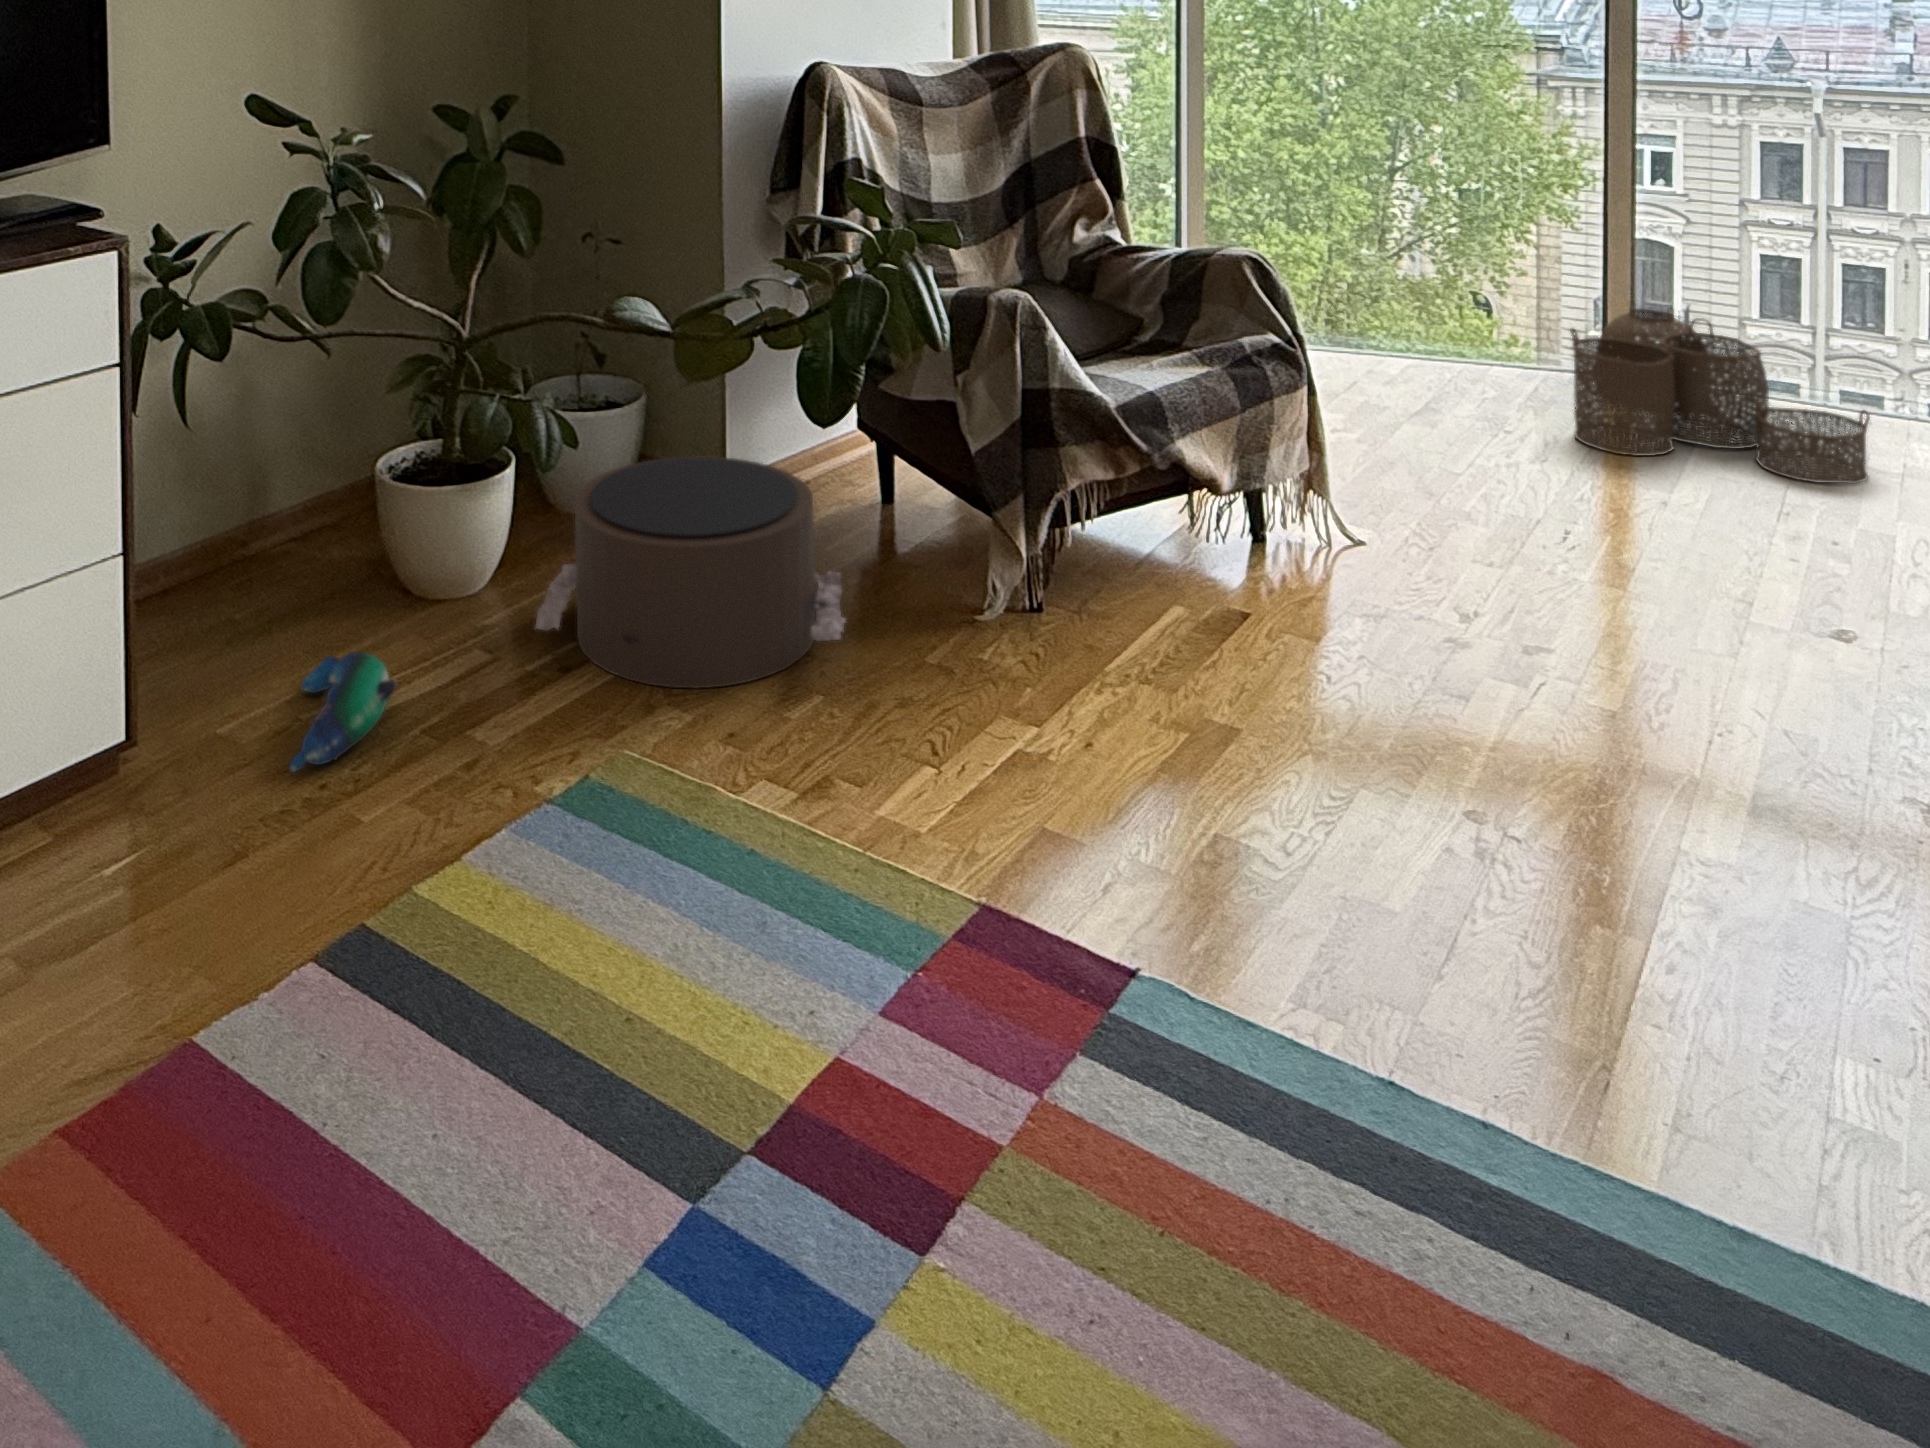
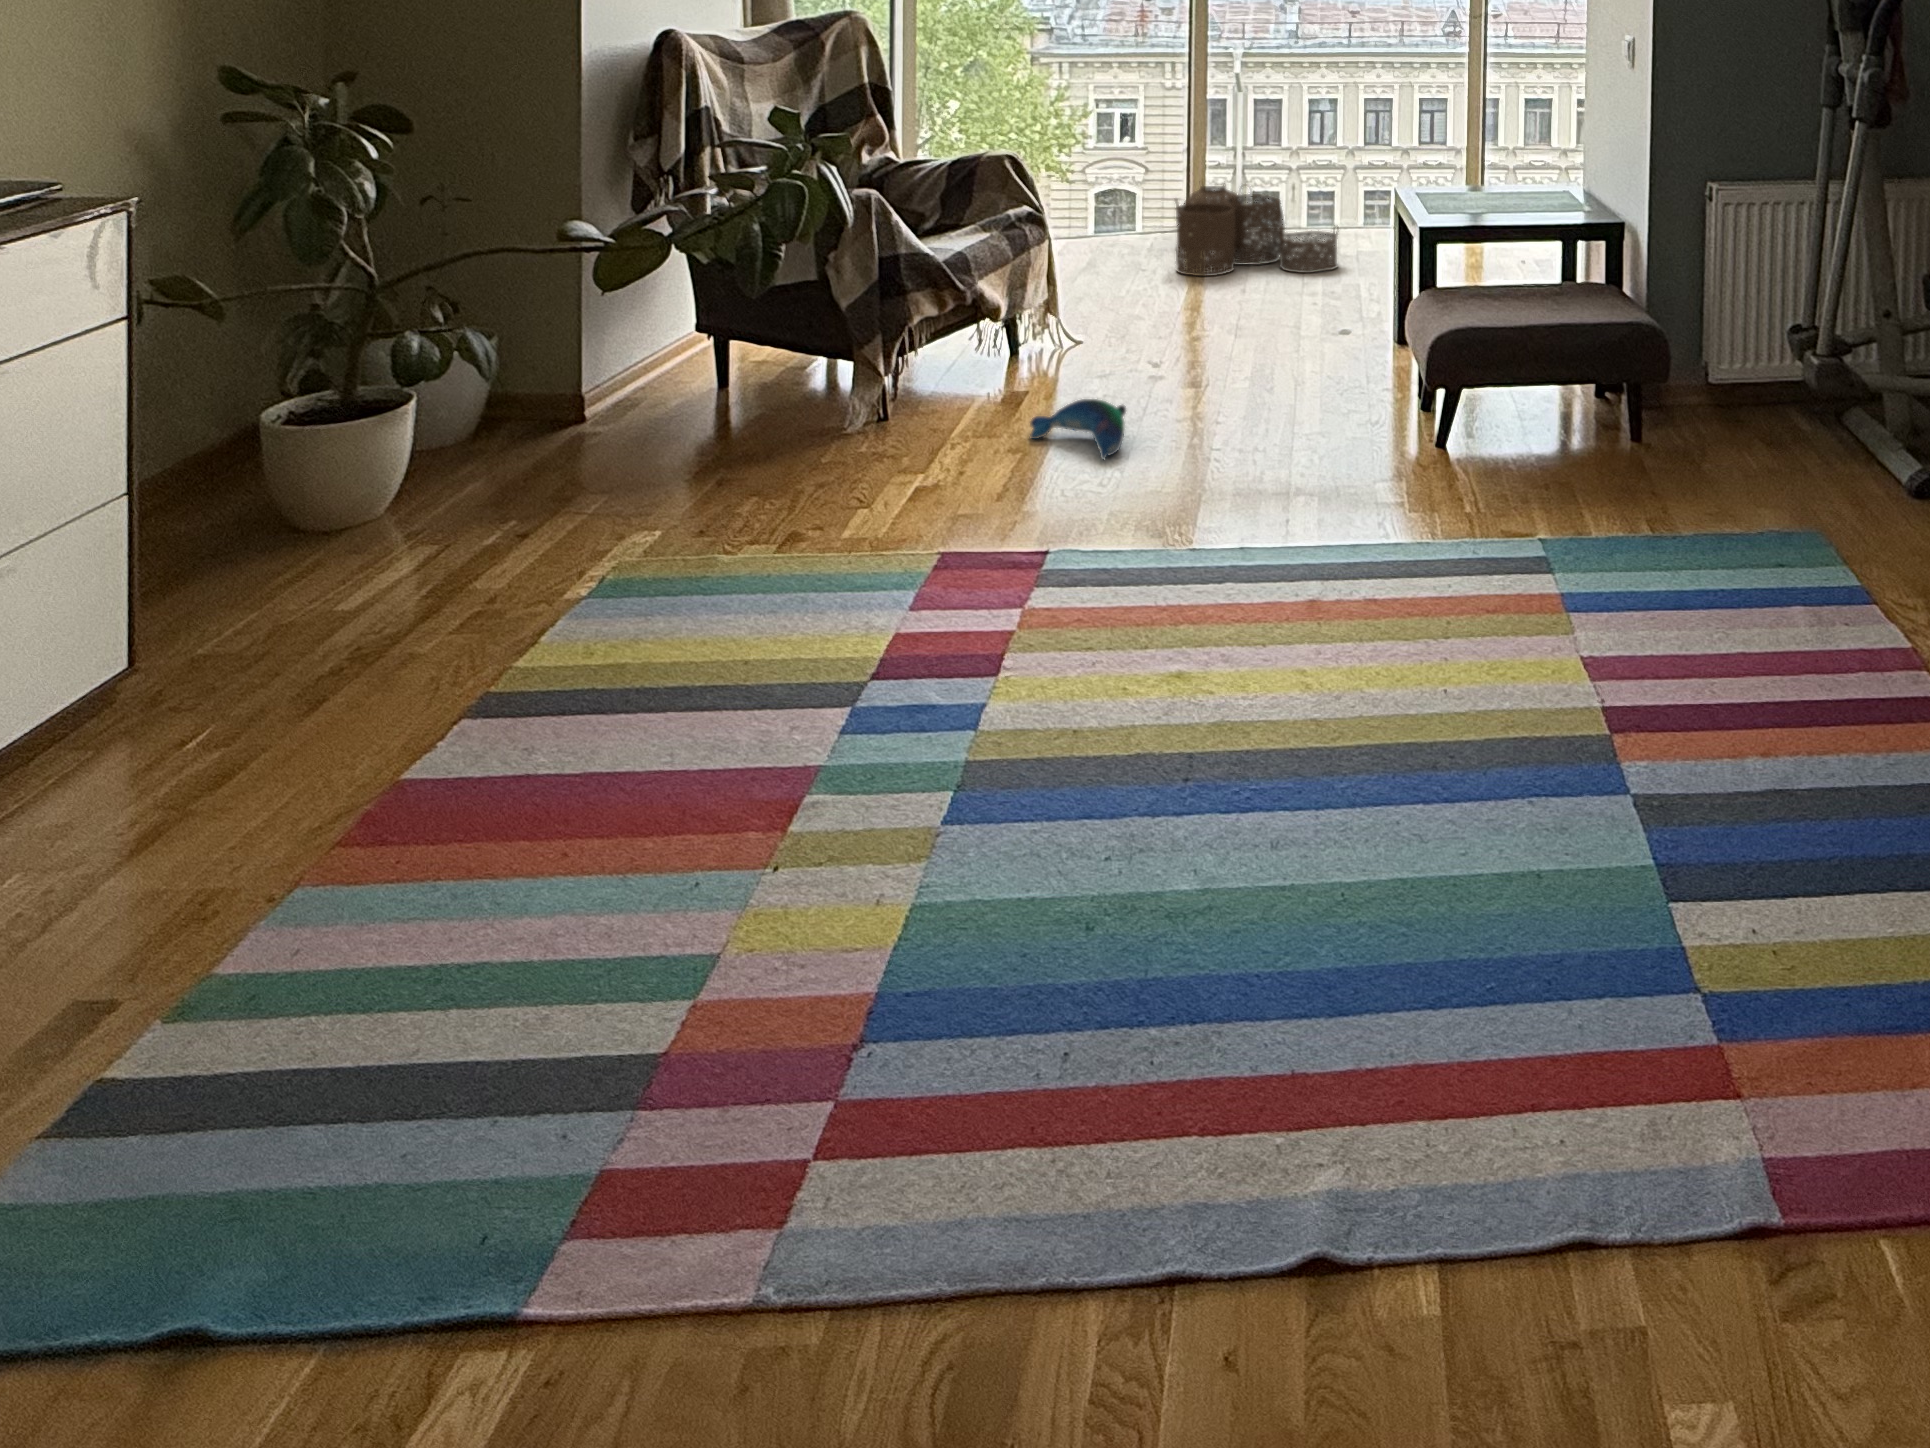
pouf: present [535,456,845,688] -> none [505,345,782,509]
plush toy: present [289,651,396,773] -> present [1030,399,1126,459]

